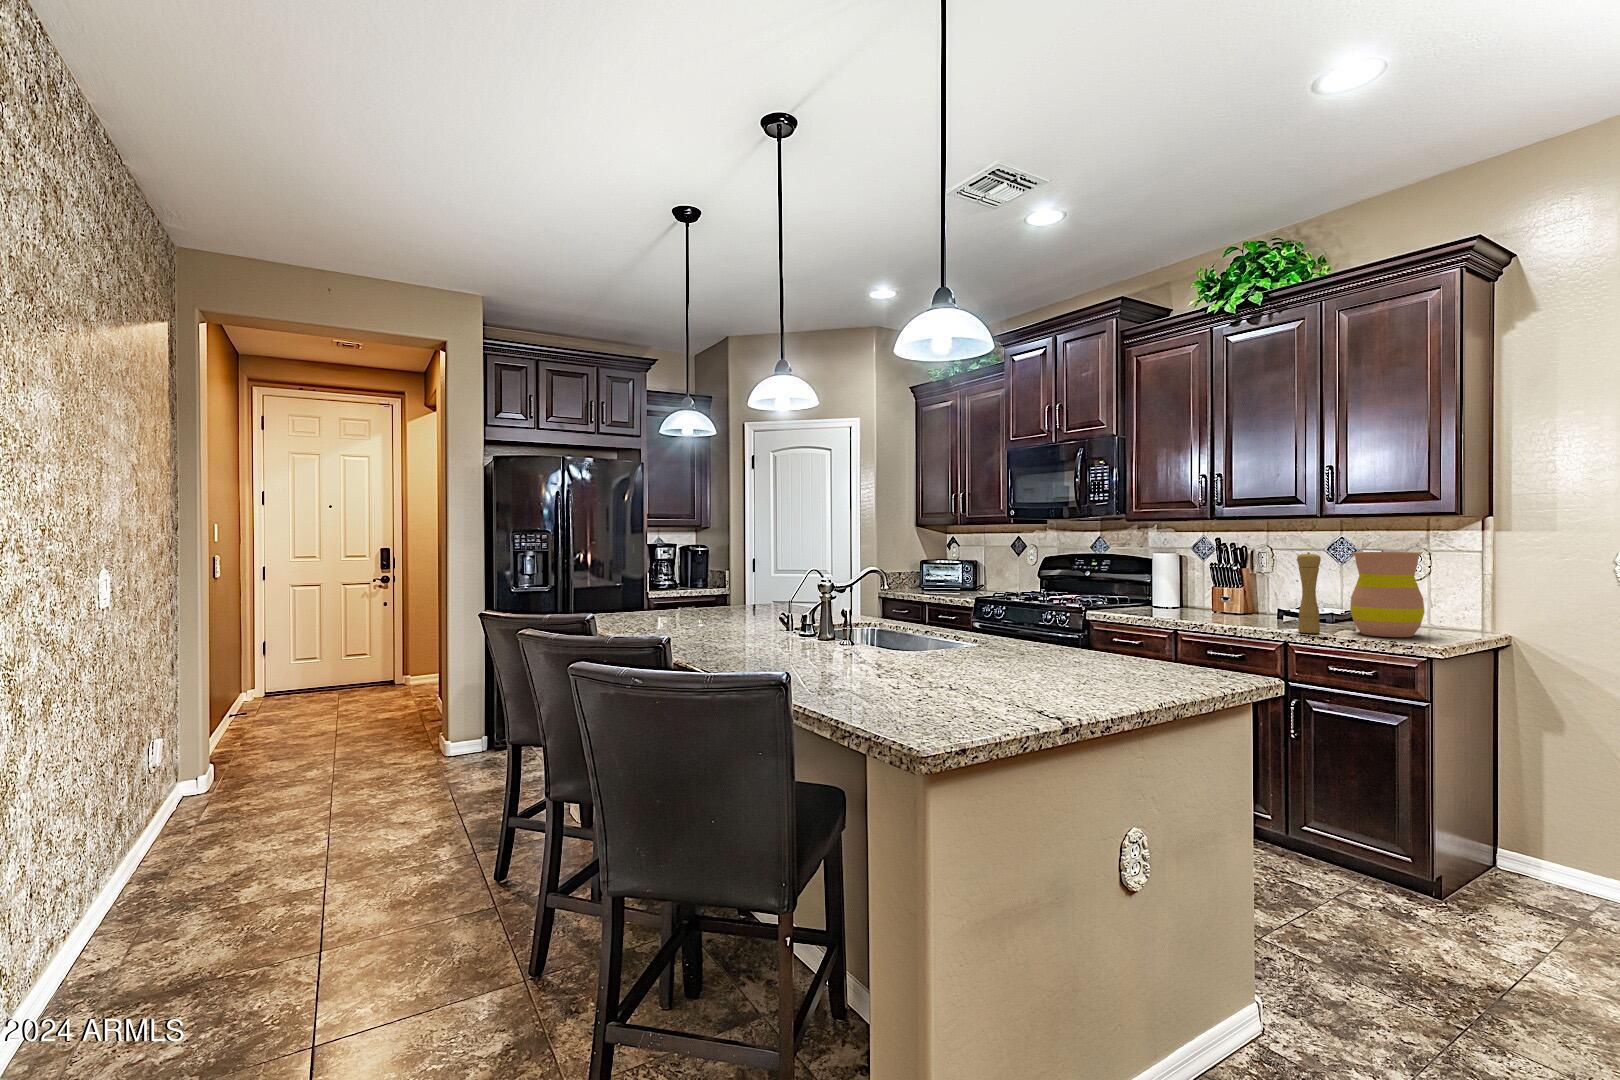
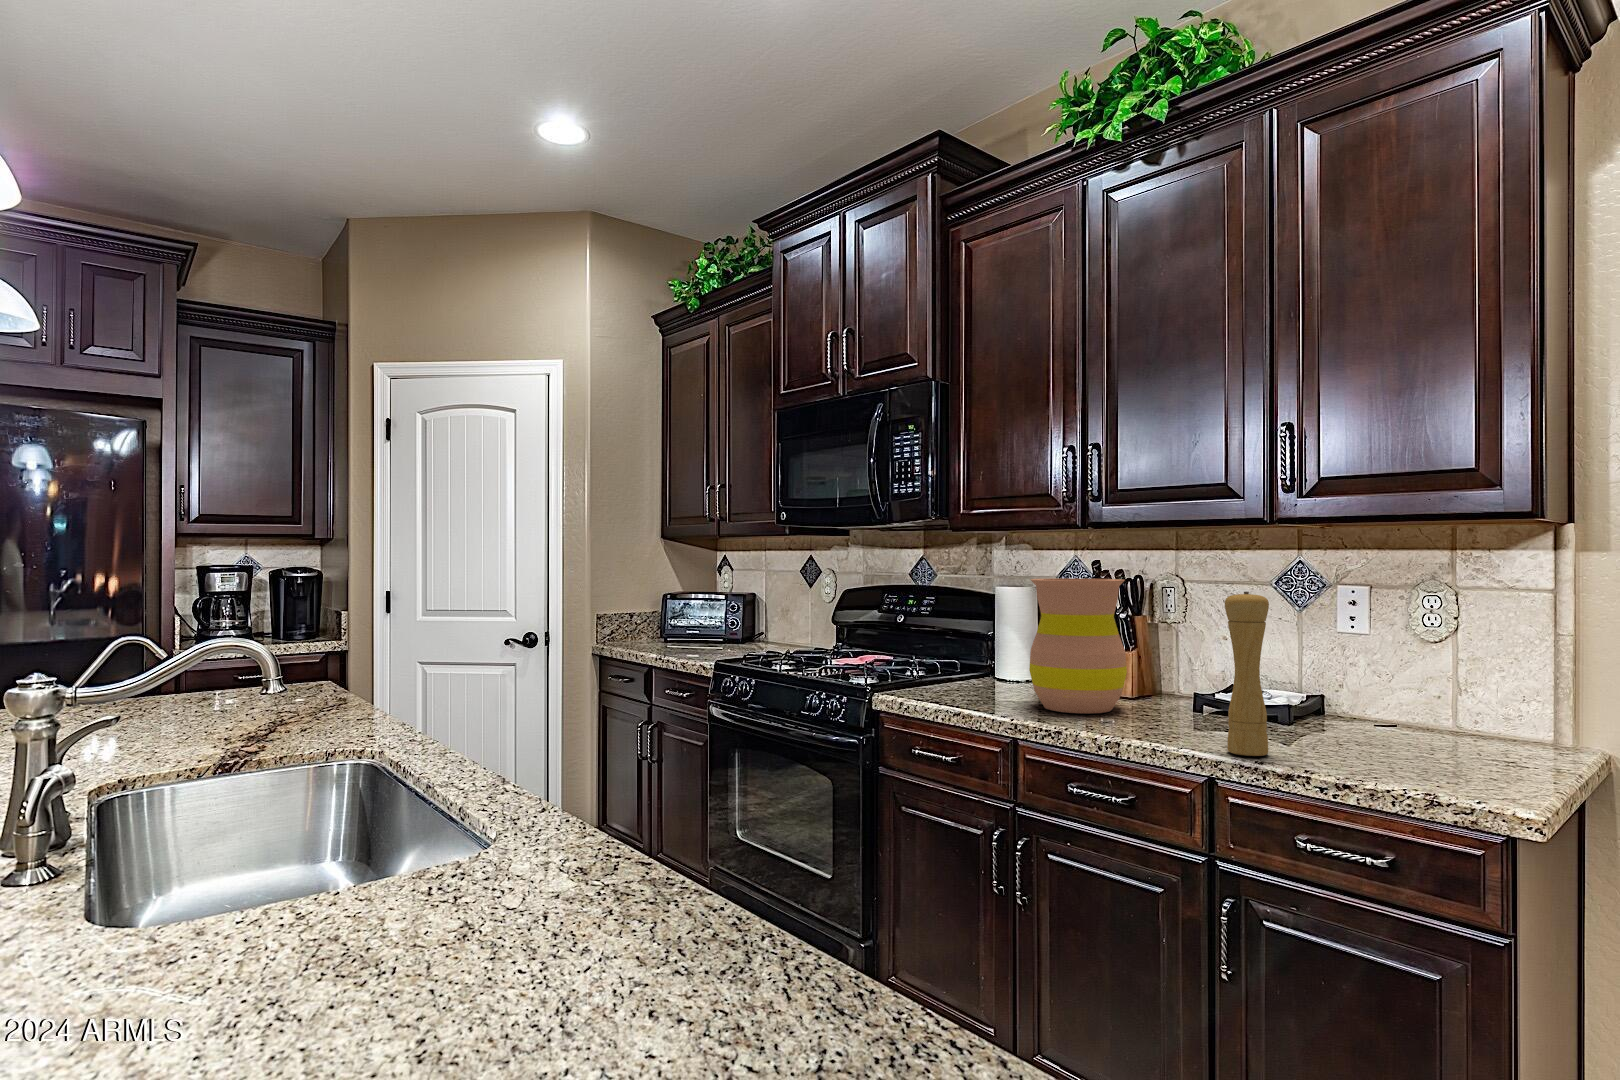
vase: present [1350,552,1424,637] -> present [1029,578,1127,713]

